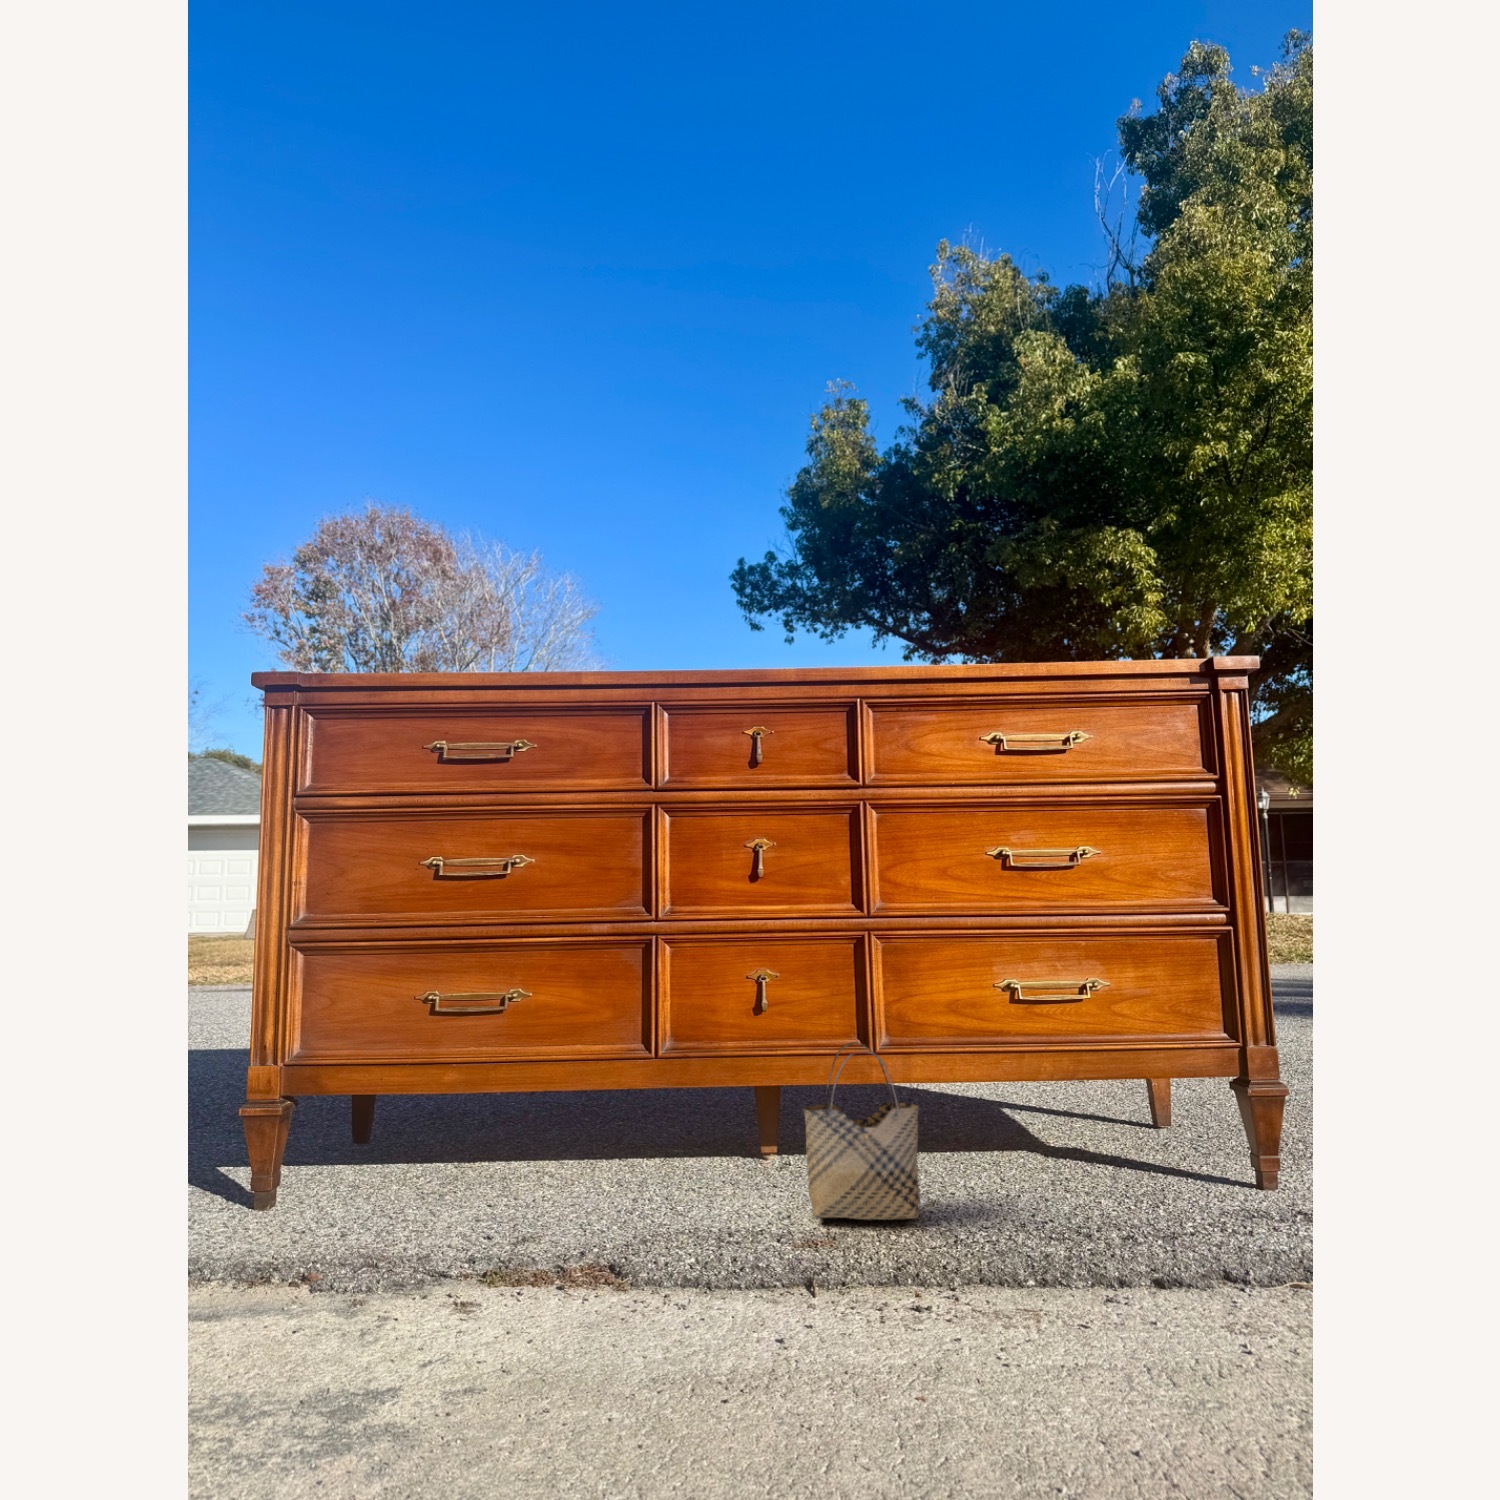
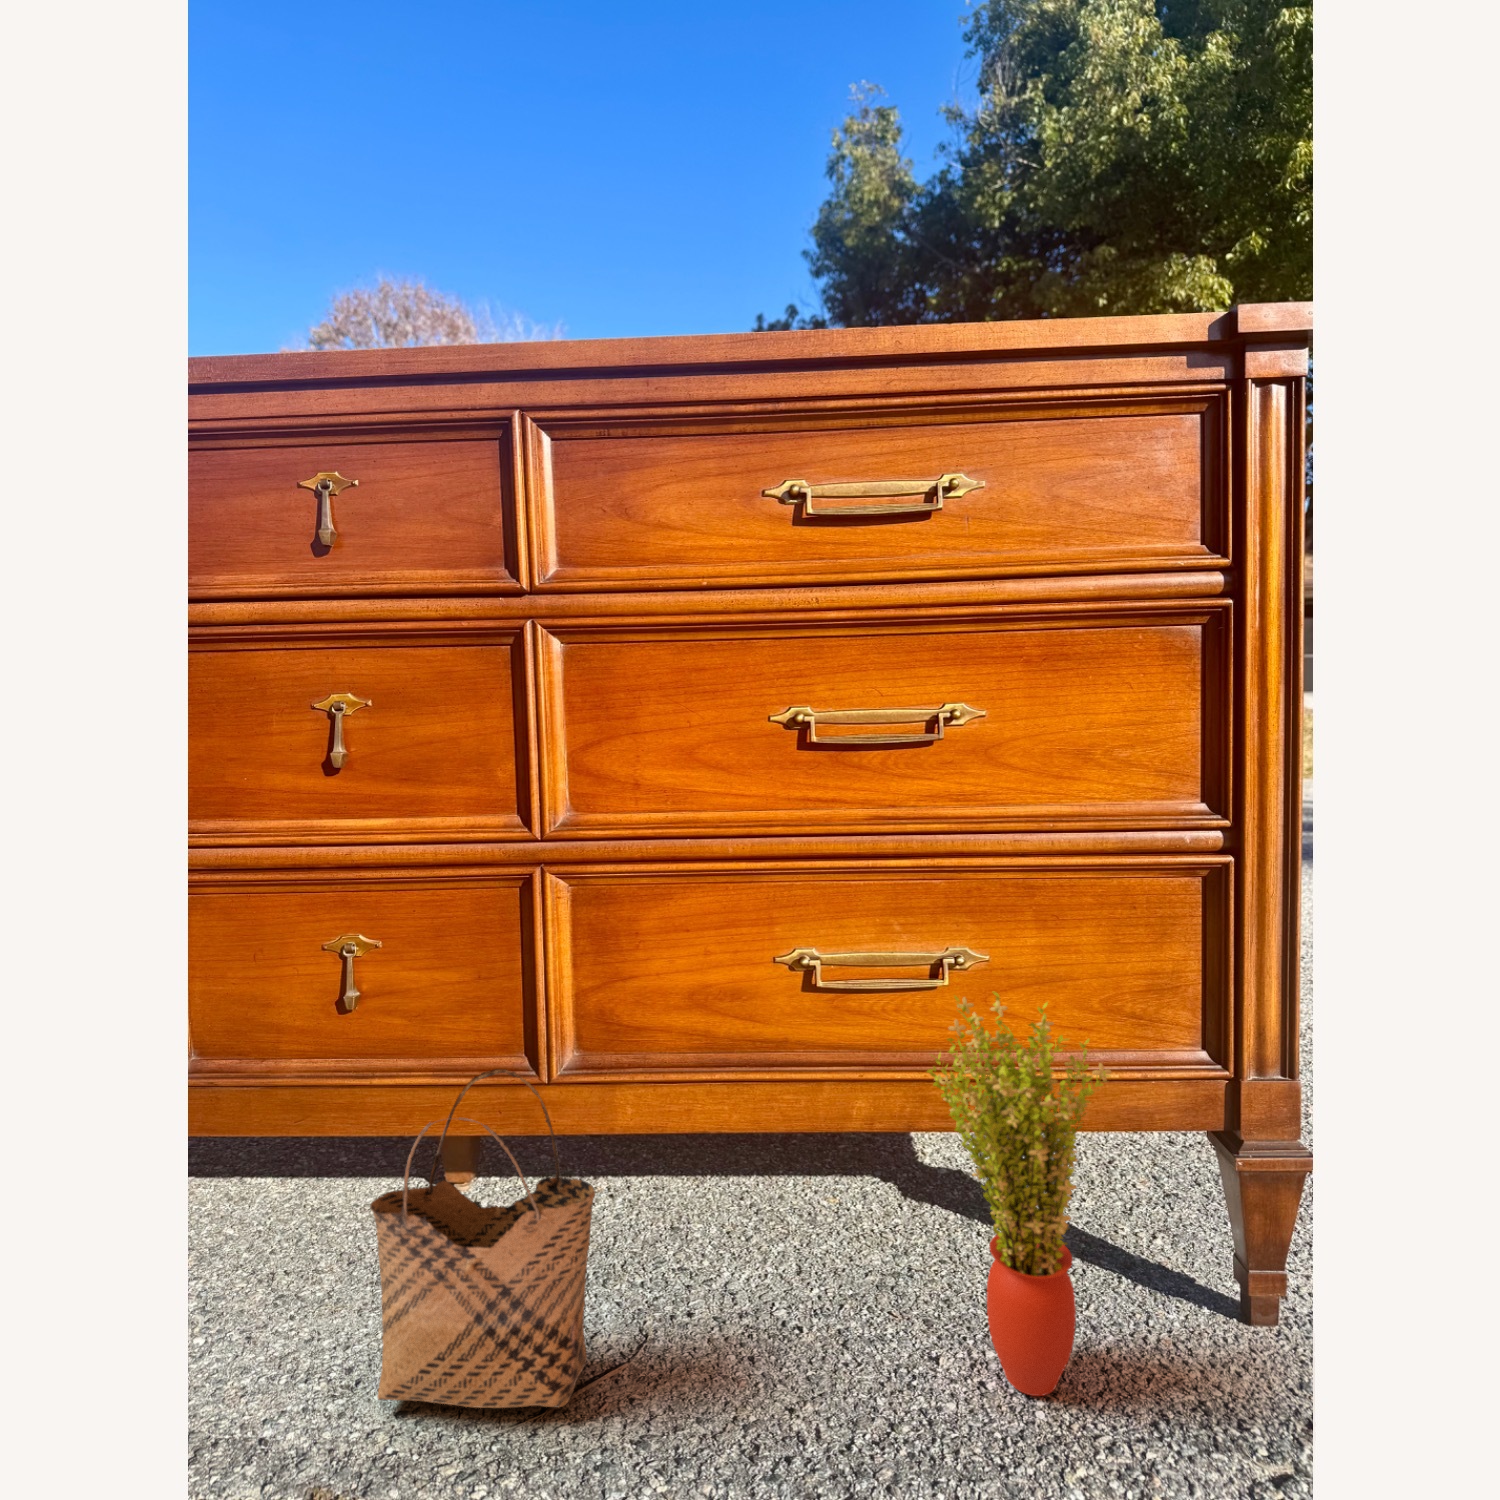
potted plant: none [1091,994,1189,1215] -> present [927,992,1111,1396]

